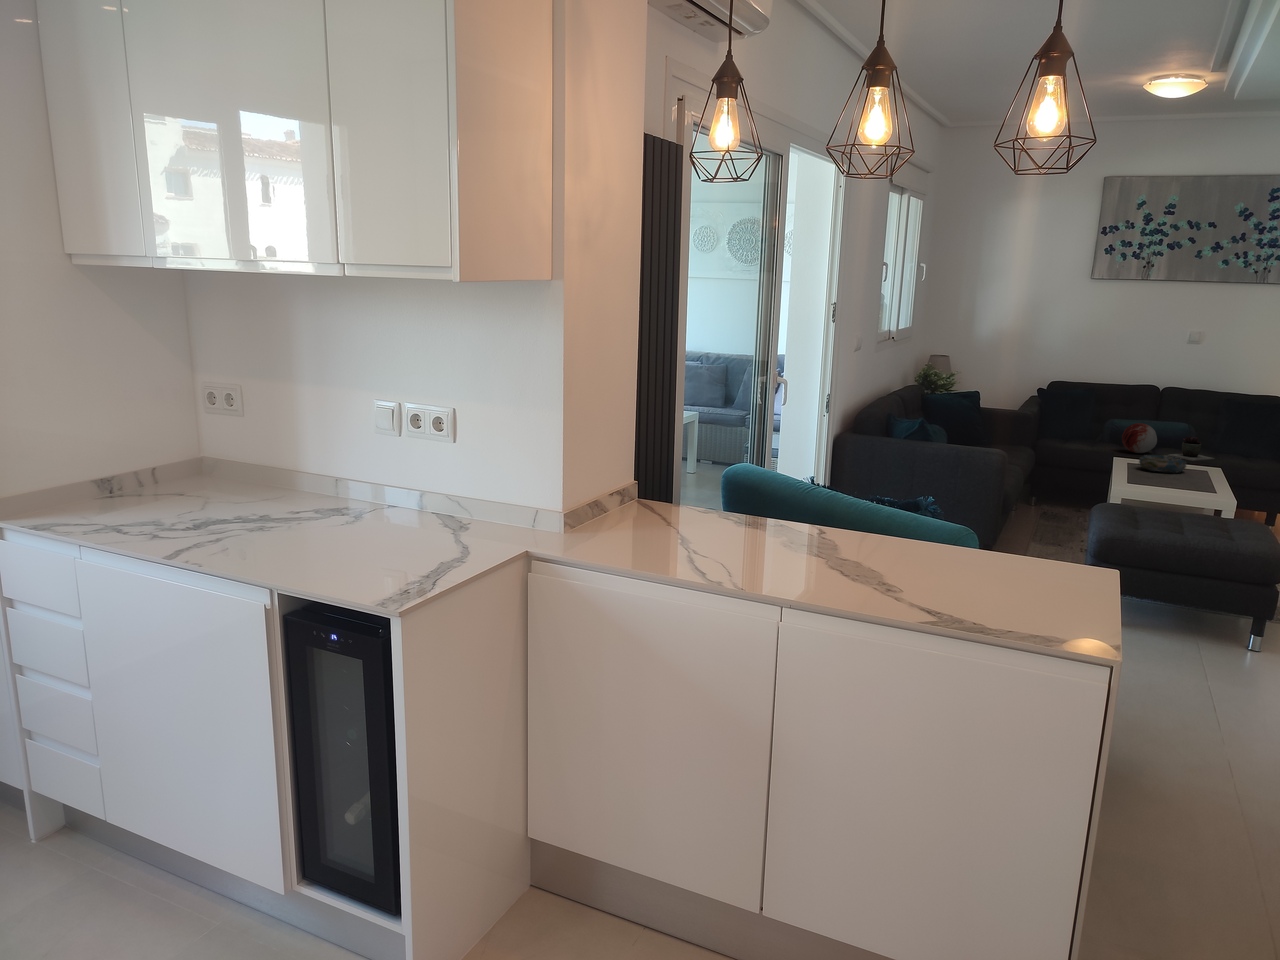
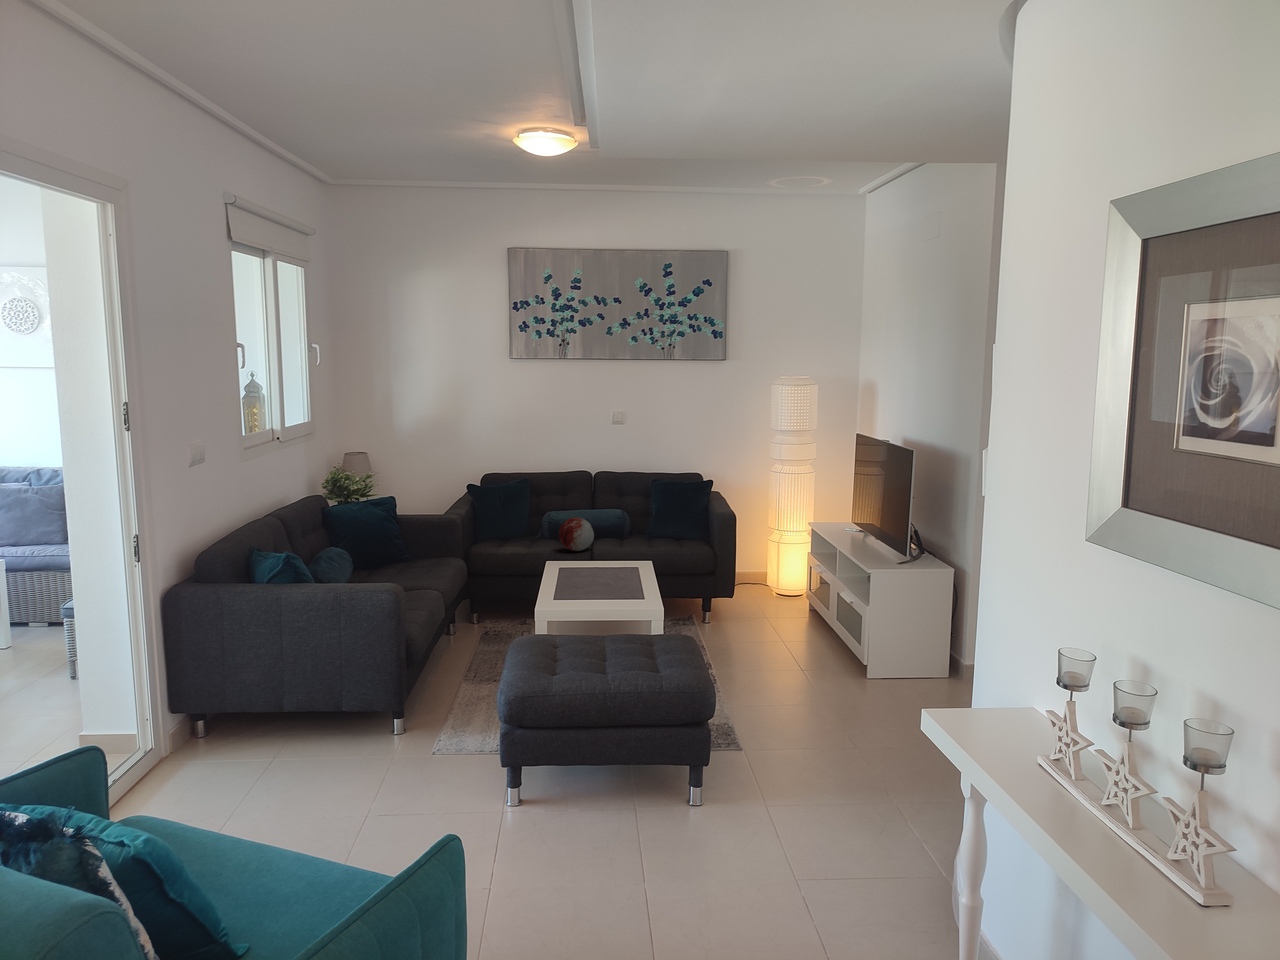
succulent plant: present [1168,436,1214,461] -> none [606,527,651,555]
decorative bowl: present [1139,455,1186,473] -> none [572,555,621,577]

